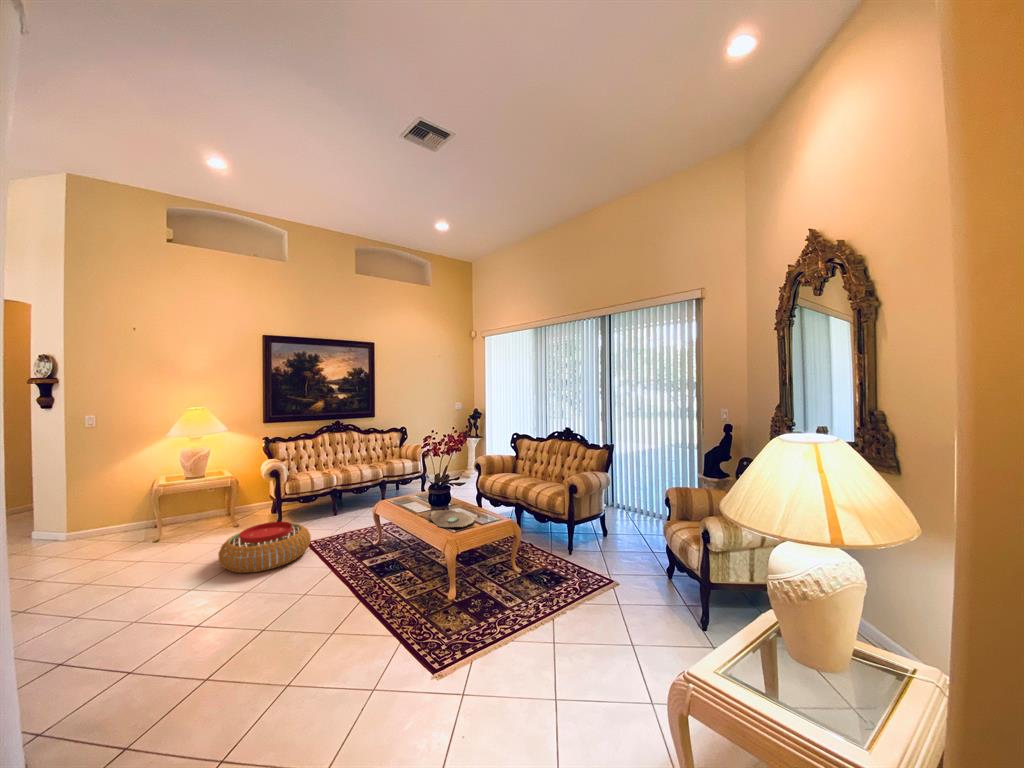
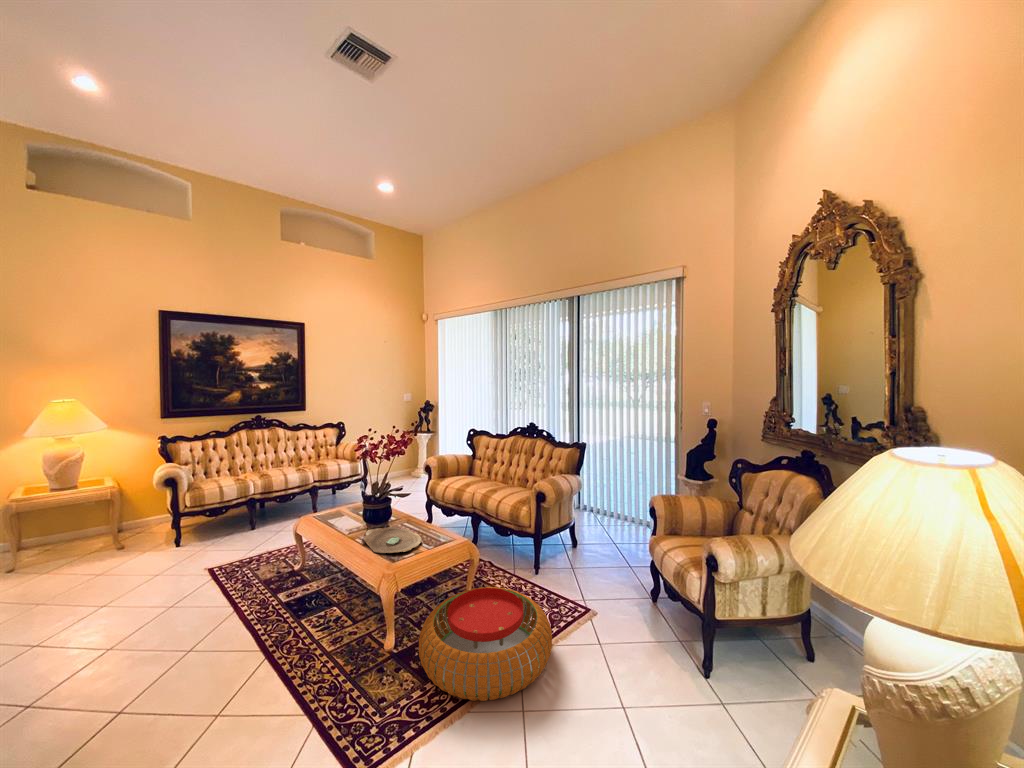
pouf: present [219,522,311,573] -> present [419,587,552,701]

